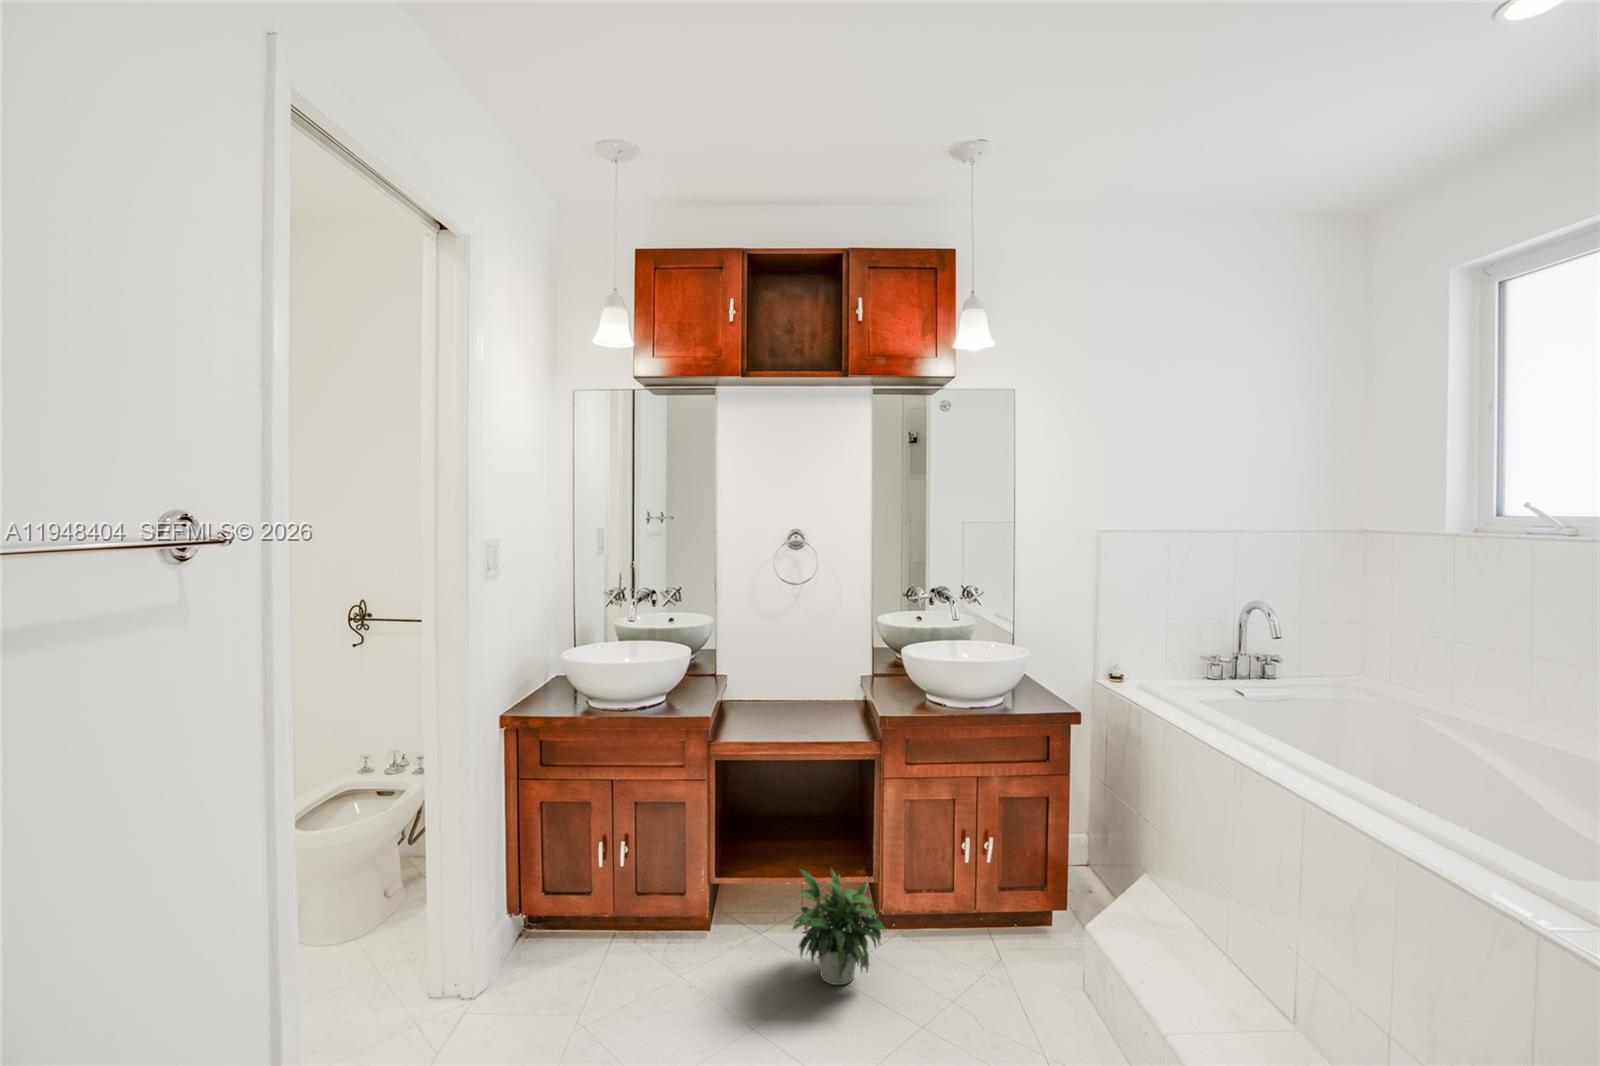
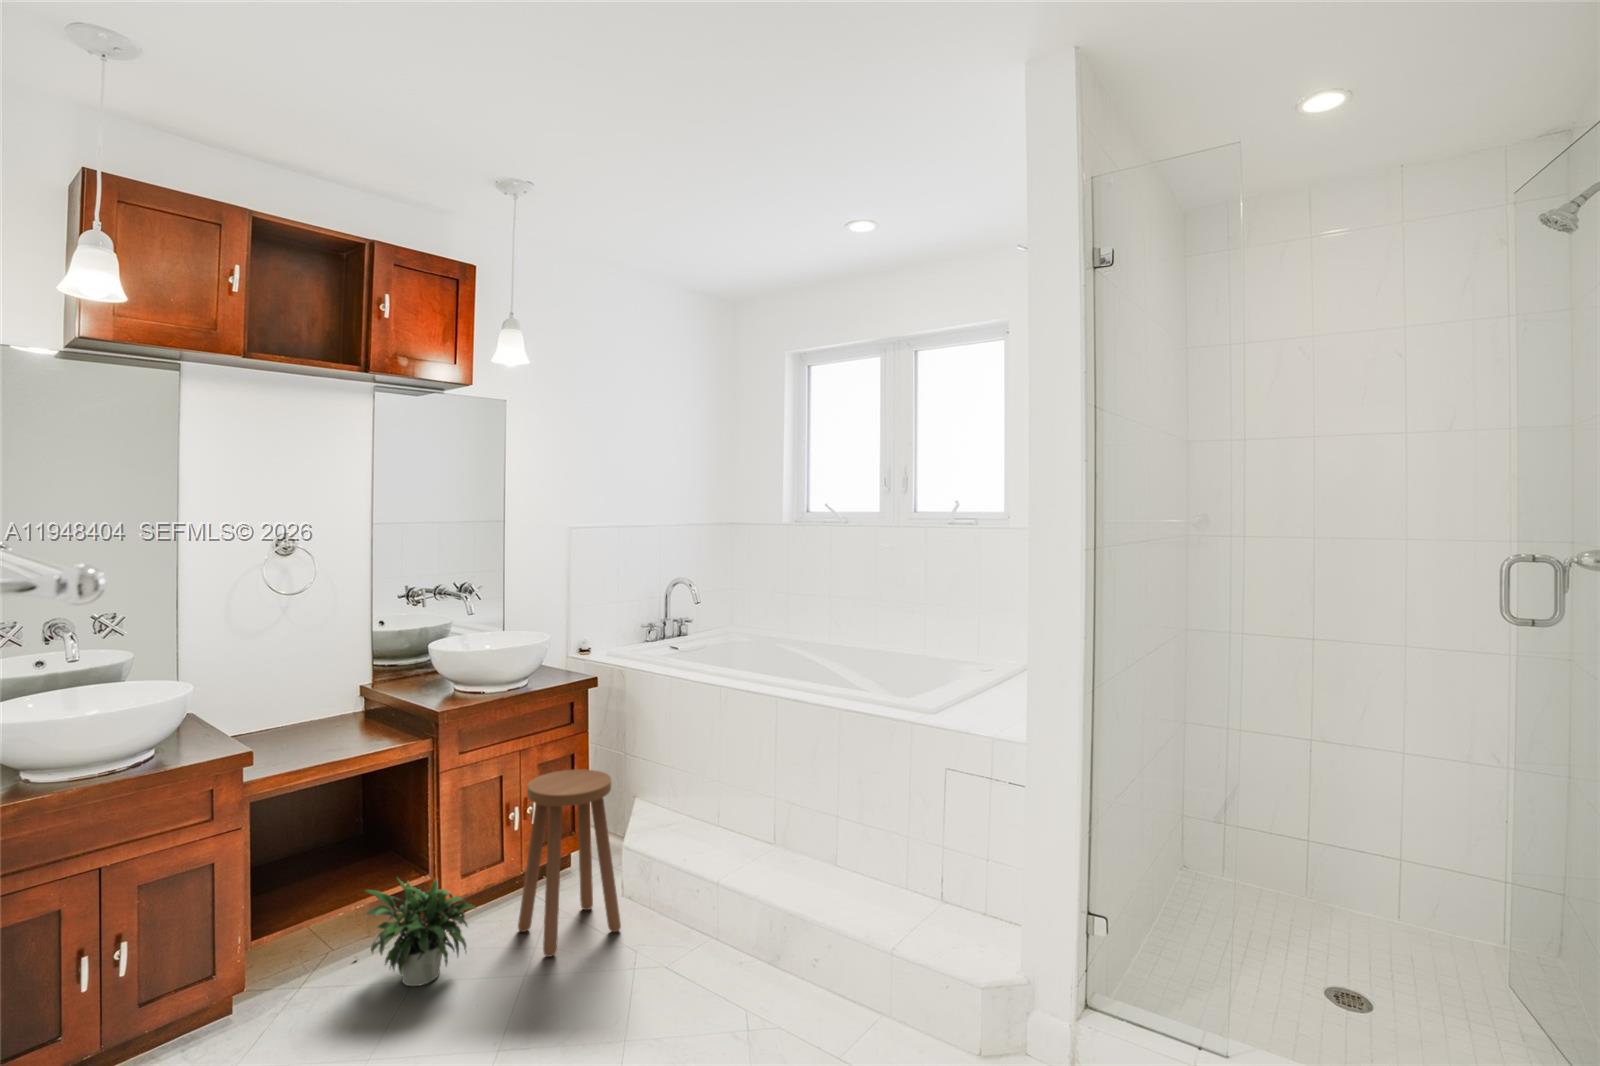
stool: none [946,810,1048,1031] -> present [518,769,621,957]

